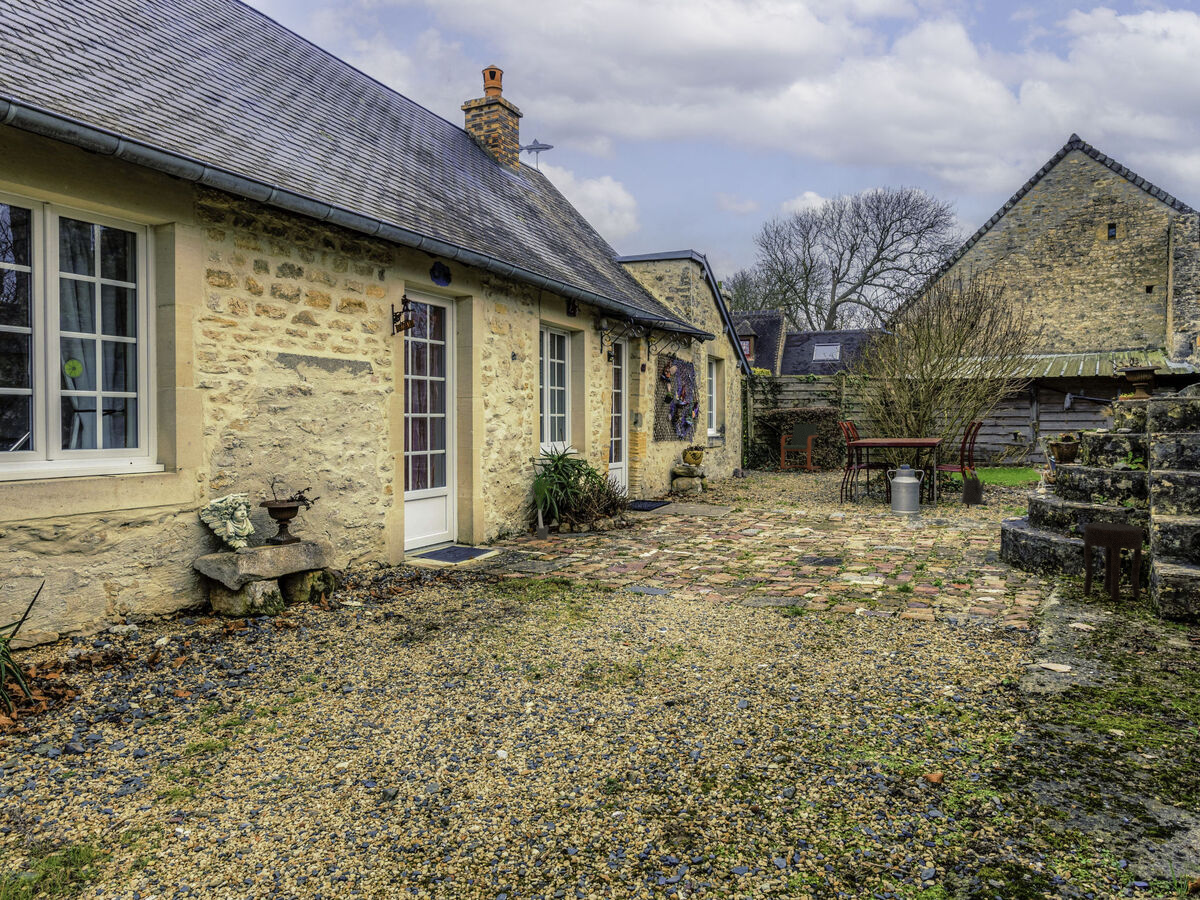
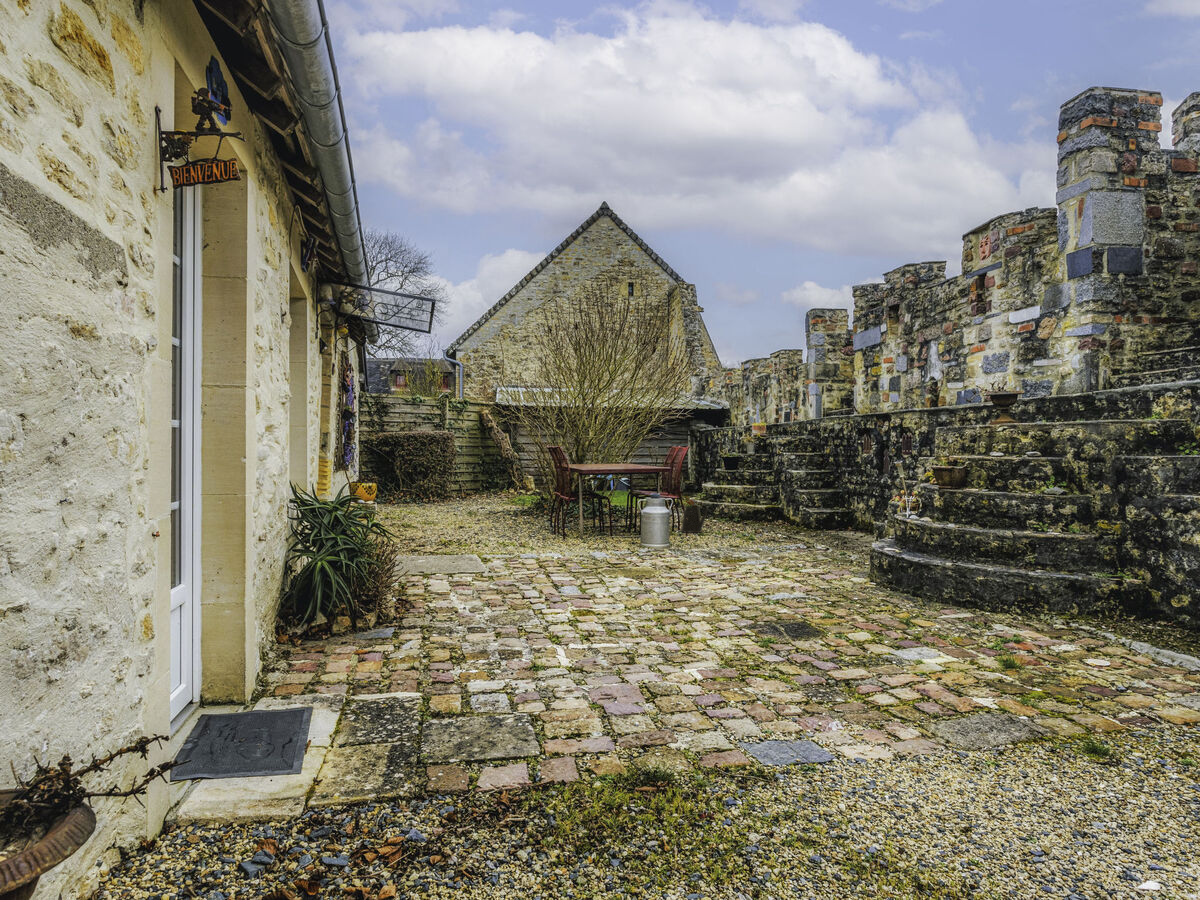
armchair: present [781,424,820,470] -> none [402,451,441,503]
potted plant: present [526,475,555,539] -> none [279,521,373,656]
side table: present [1083,523,1143,601] -> none [1092,553,1157,638]

